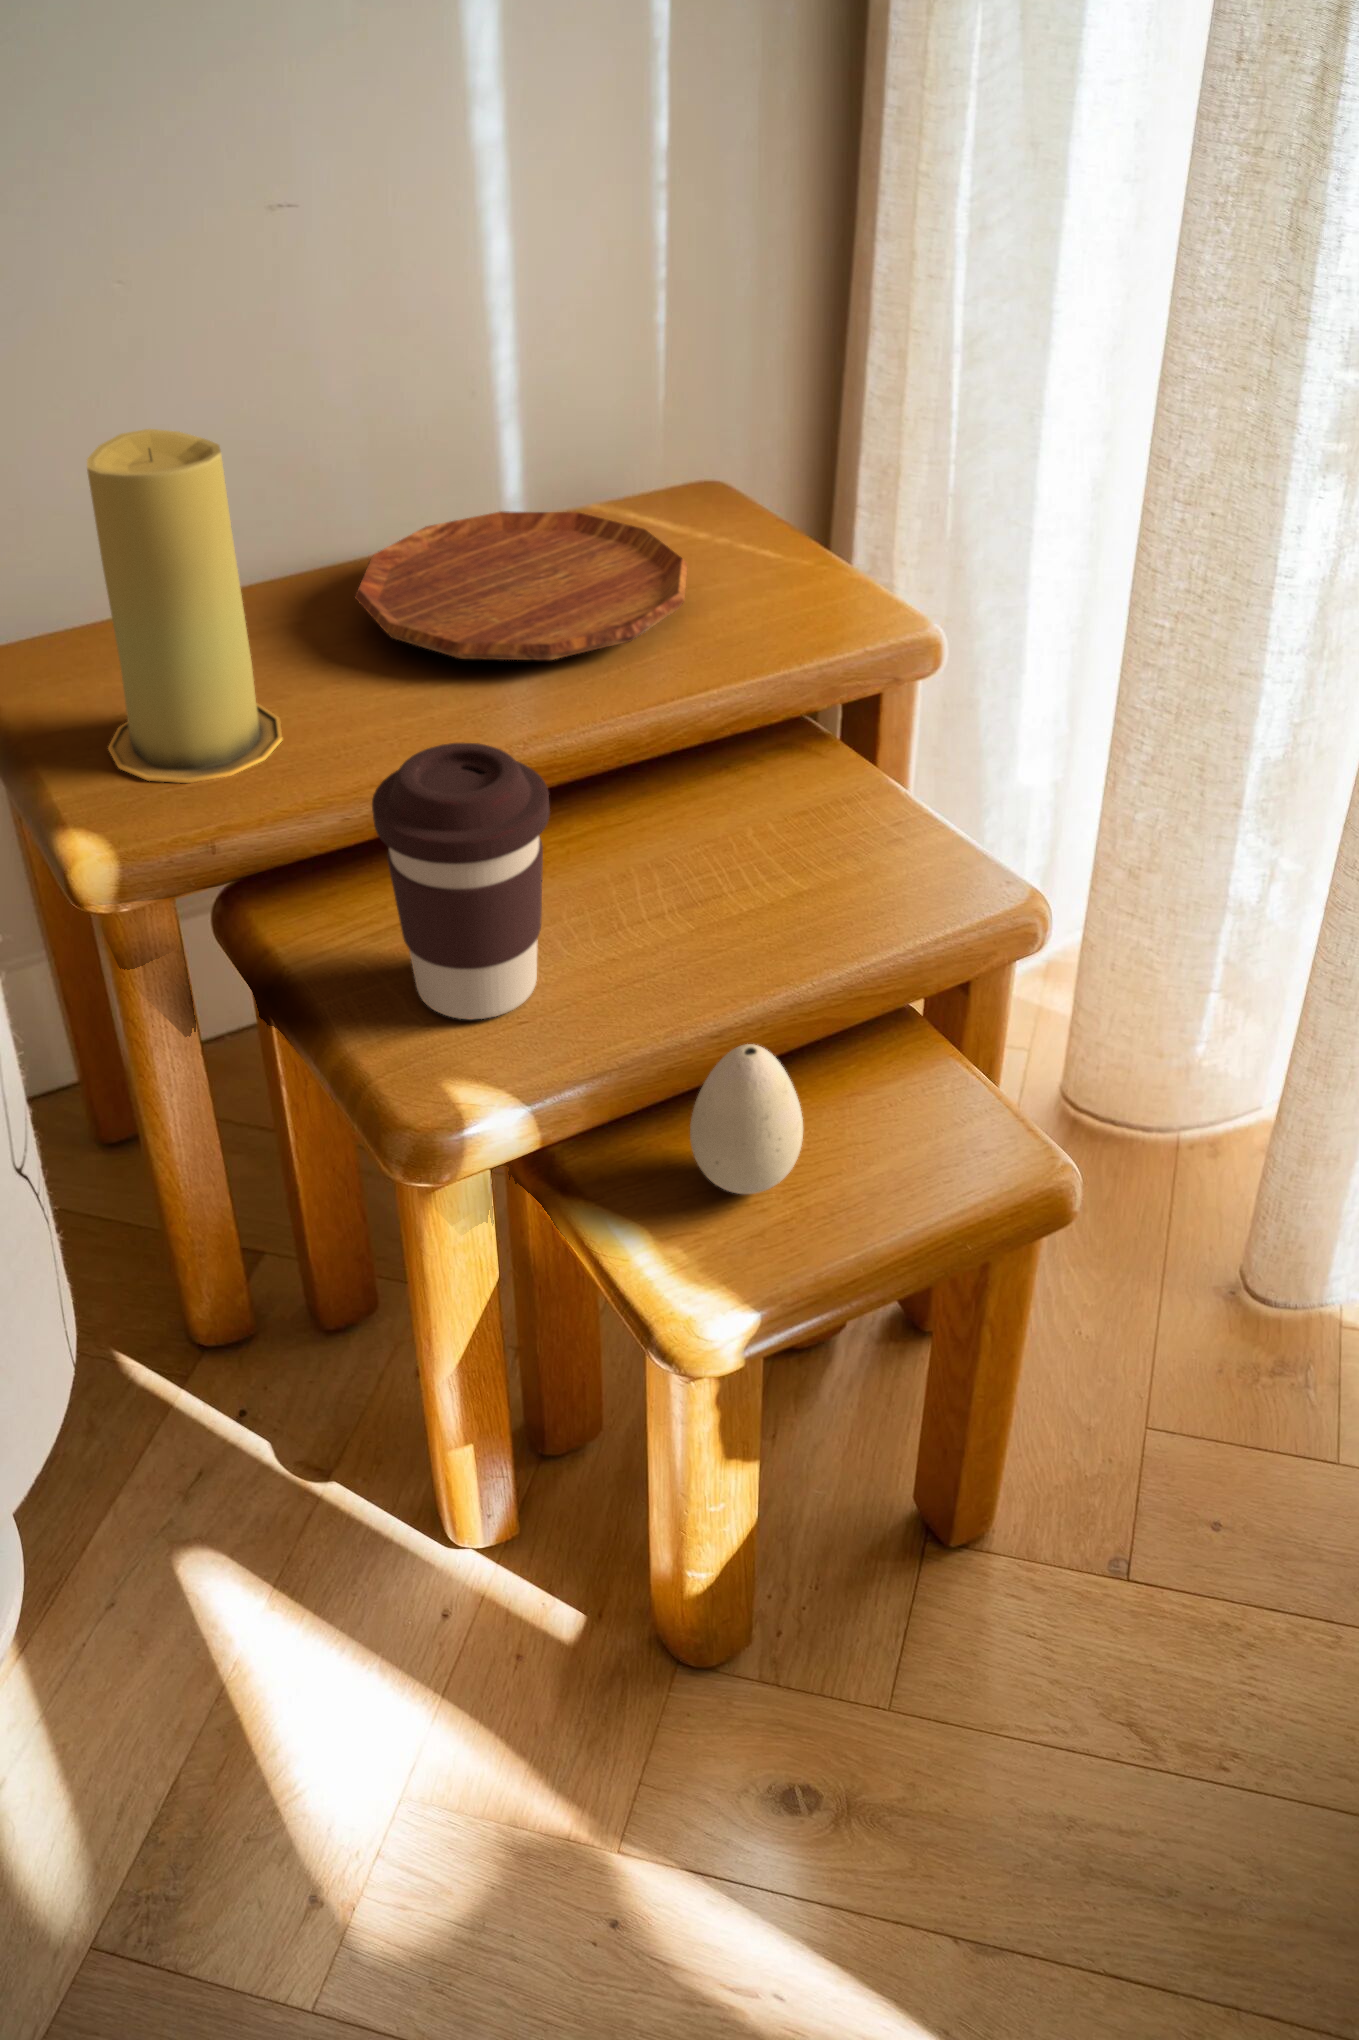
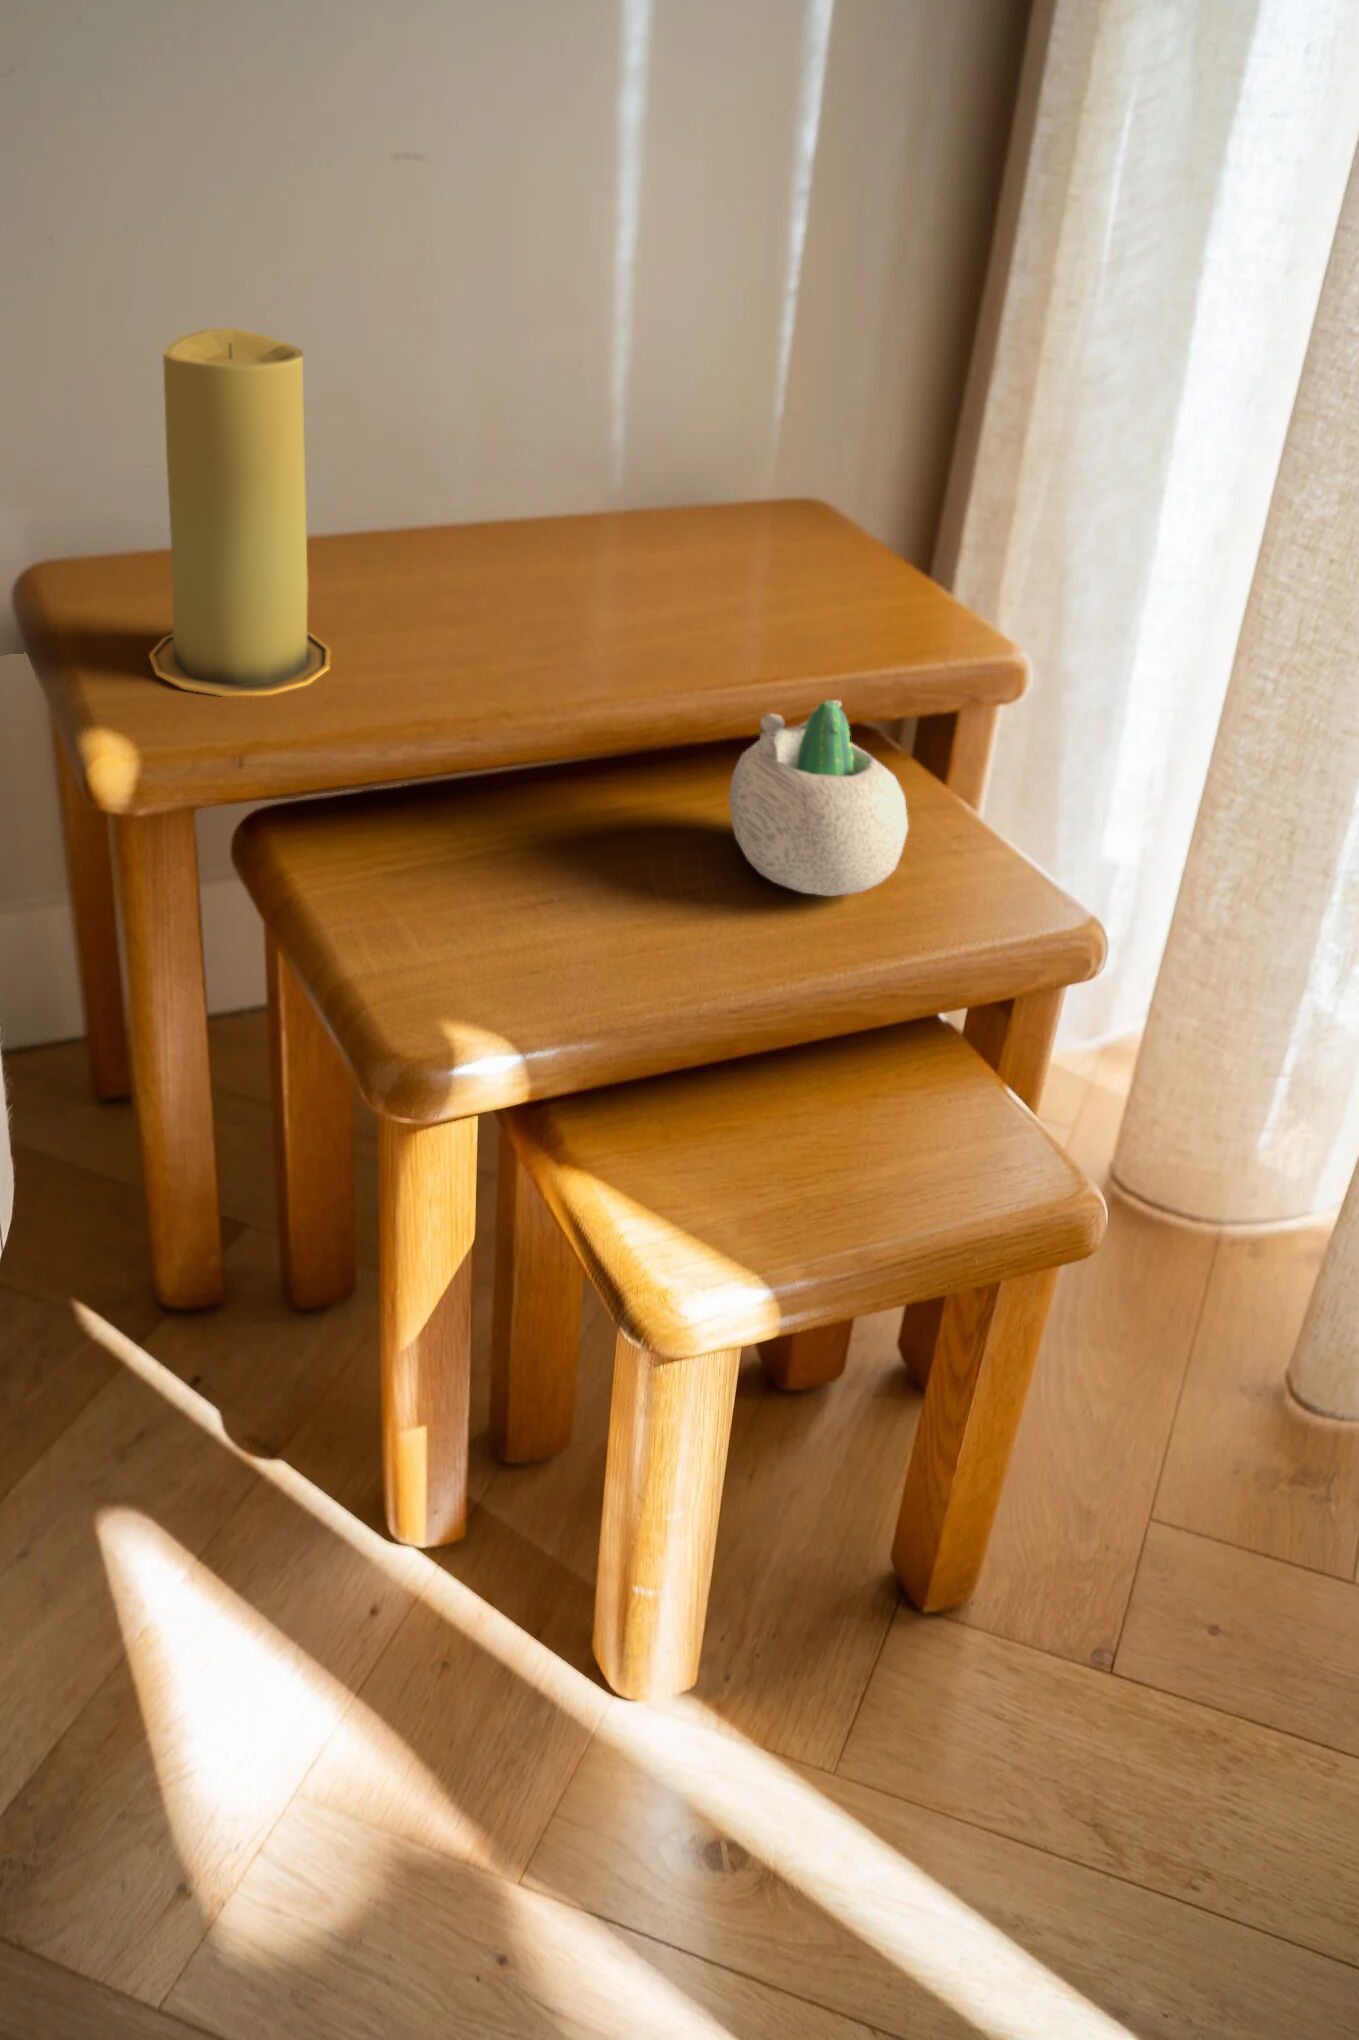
tray: present [355,511,688,660] -> none [427,486,775,627]
succulent planter: none [681,720,854,908] -> present [729,700,908,896]
coffee cup: present [372,743,550,1019] -> none [403,668,589,963]
decorative egg: present [690,1044,803,1194] -> none [692,1013,813,1178]

